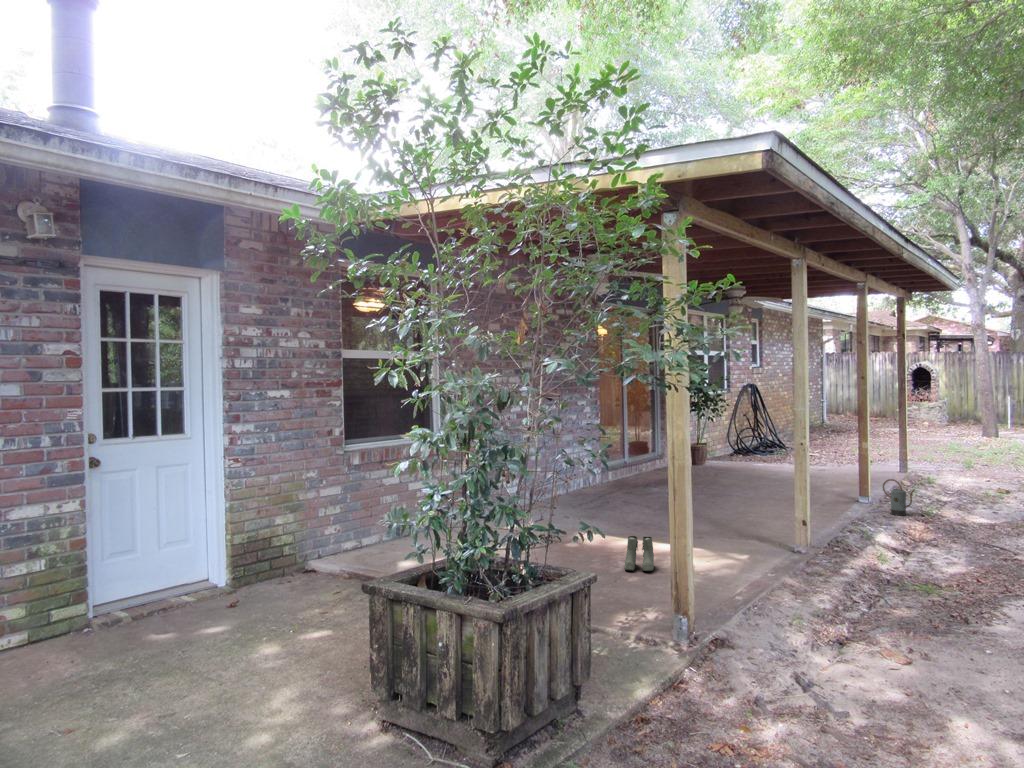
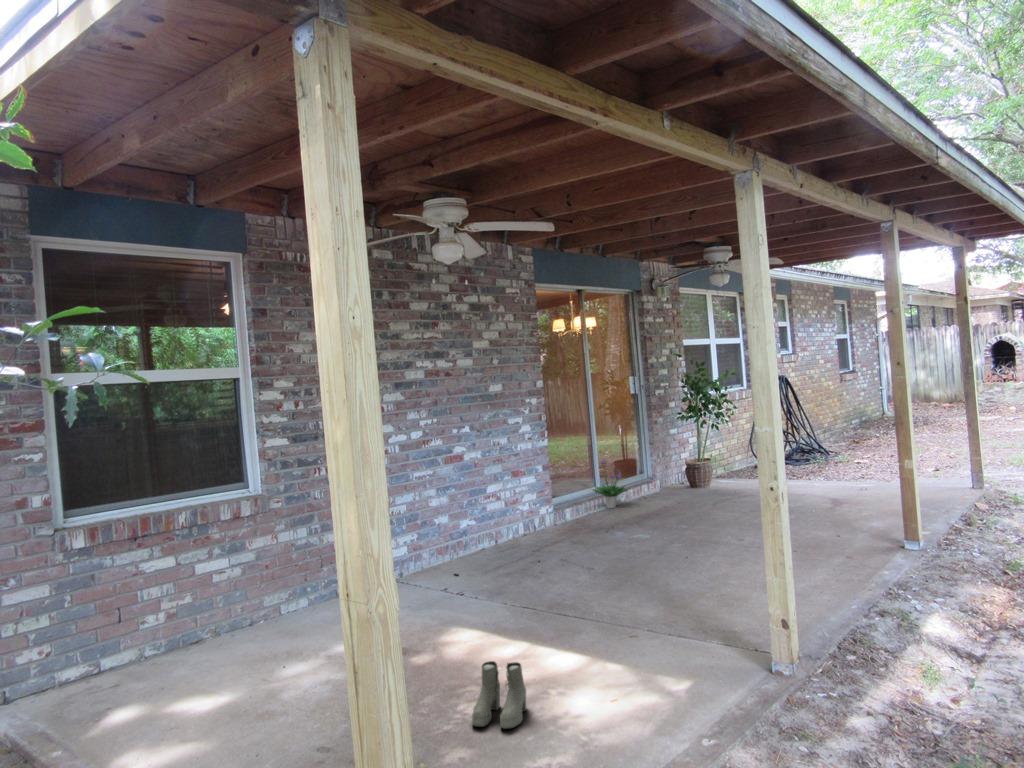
potted plant: none [623,438,652,476] -> present [593,458,628,508]
watering can: present [883,479,915,516] -> none [940,518,990,573]

